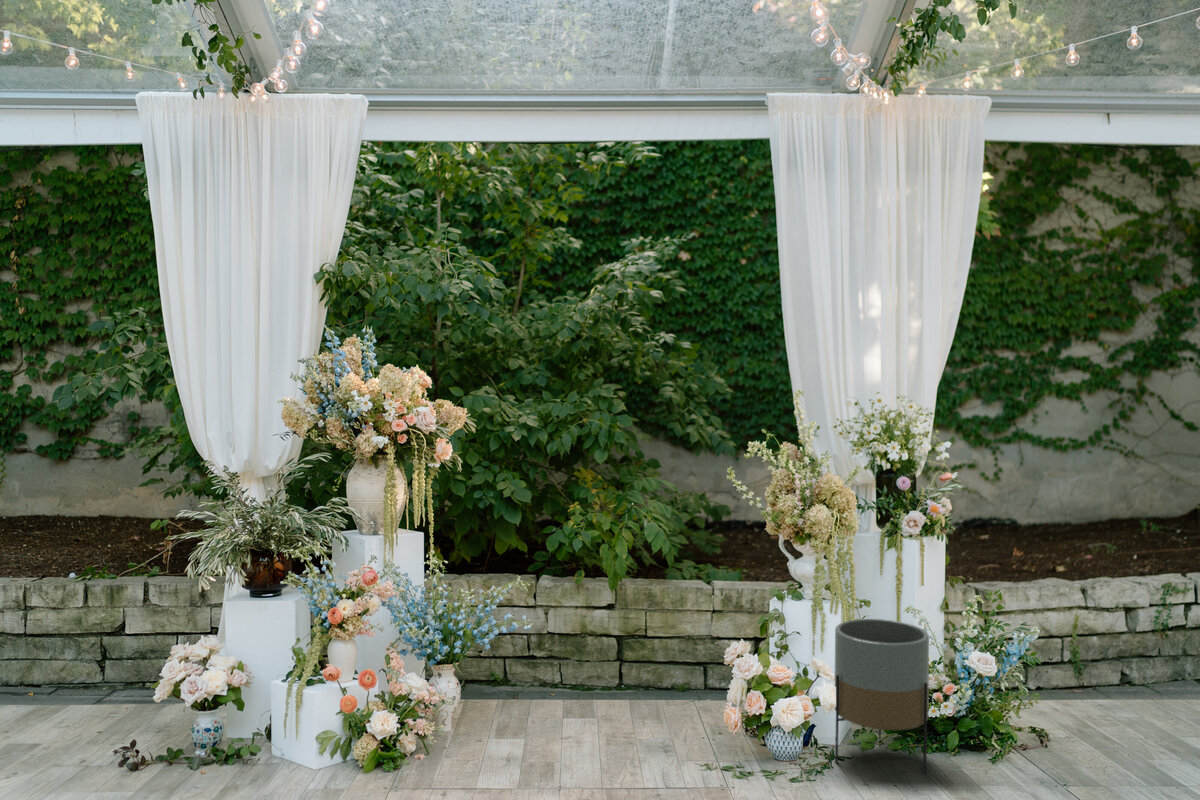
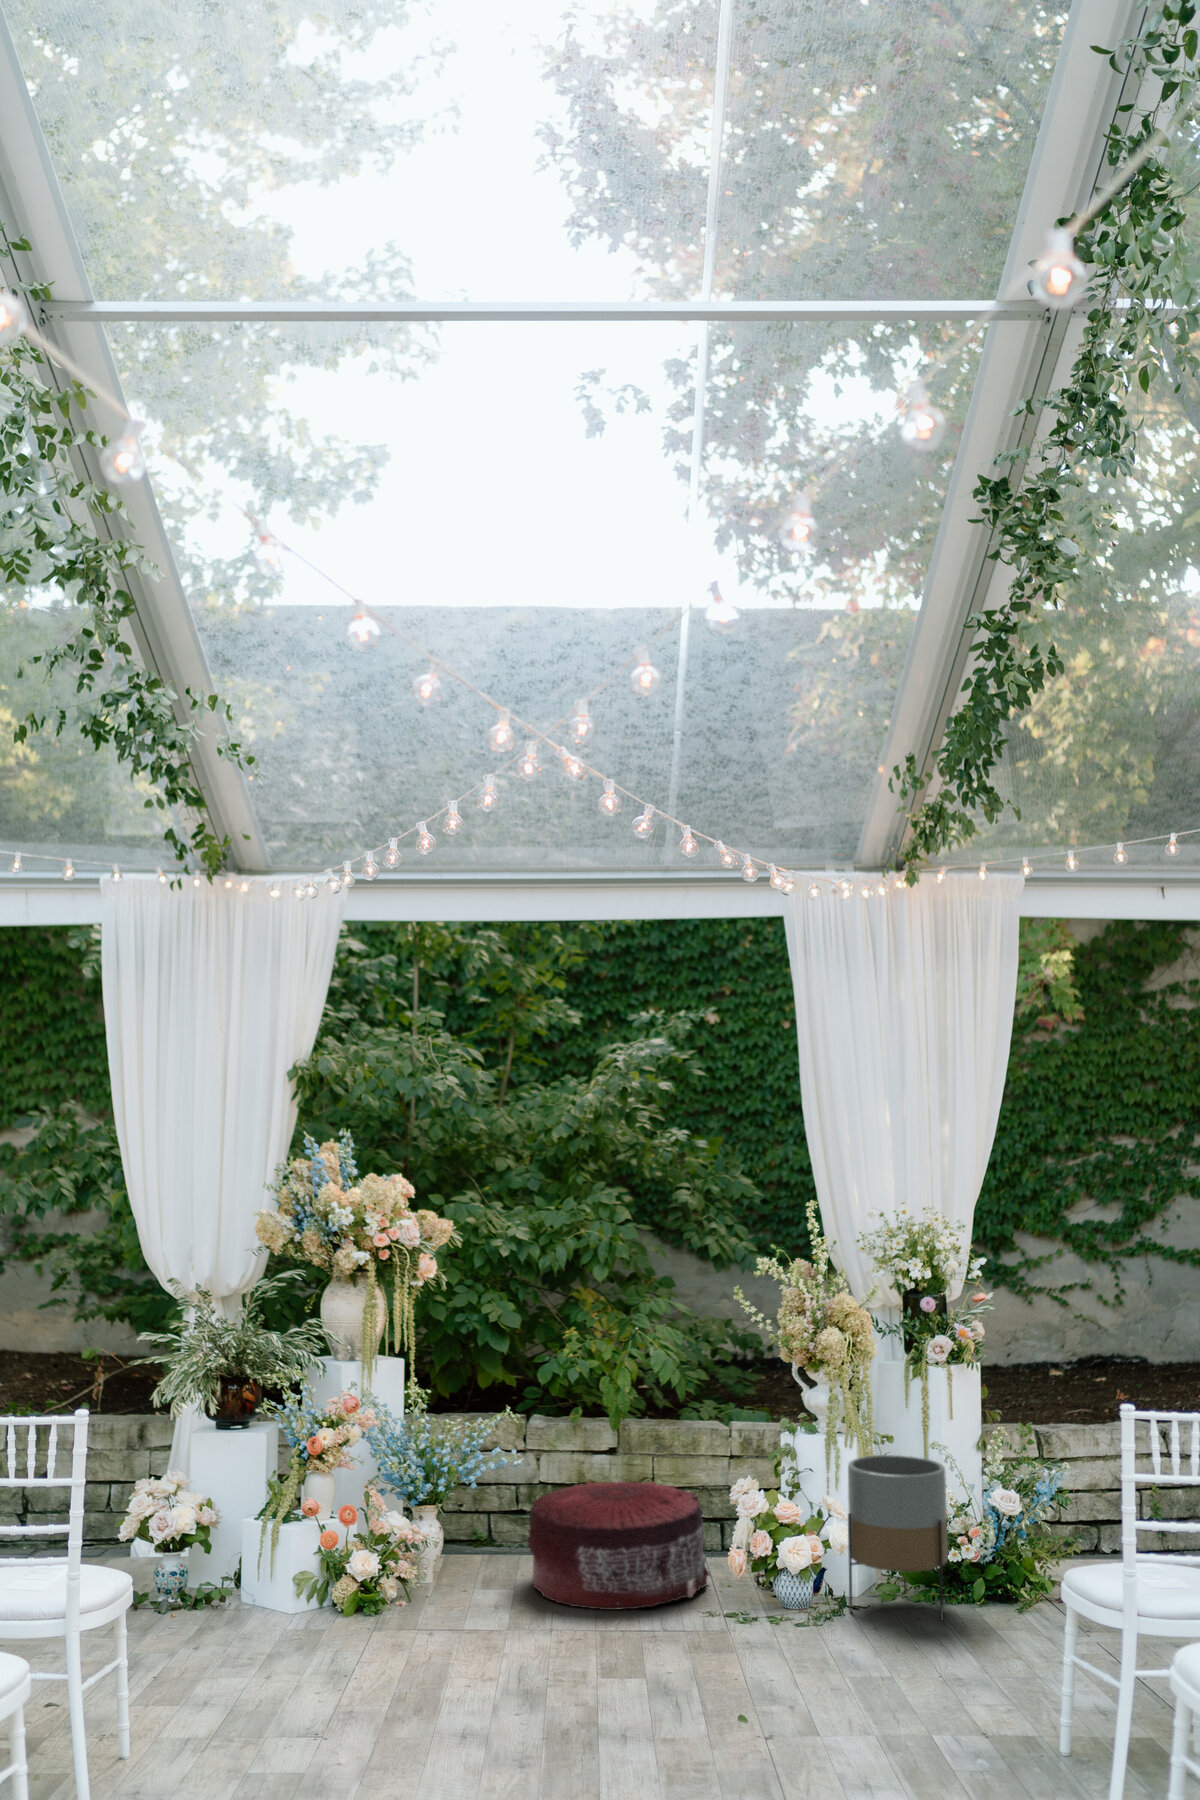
pouf: none [537,635,702,760] -> present [528,1481,710,1610]

